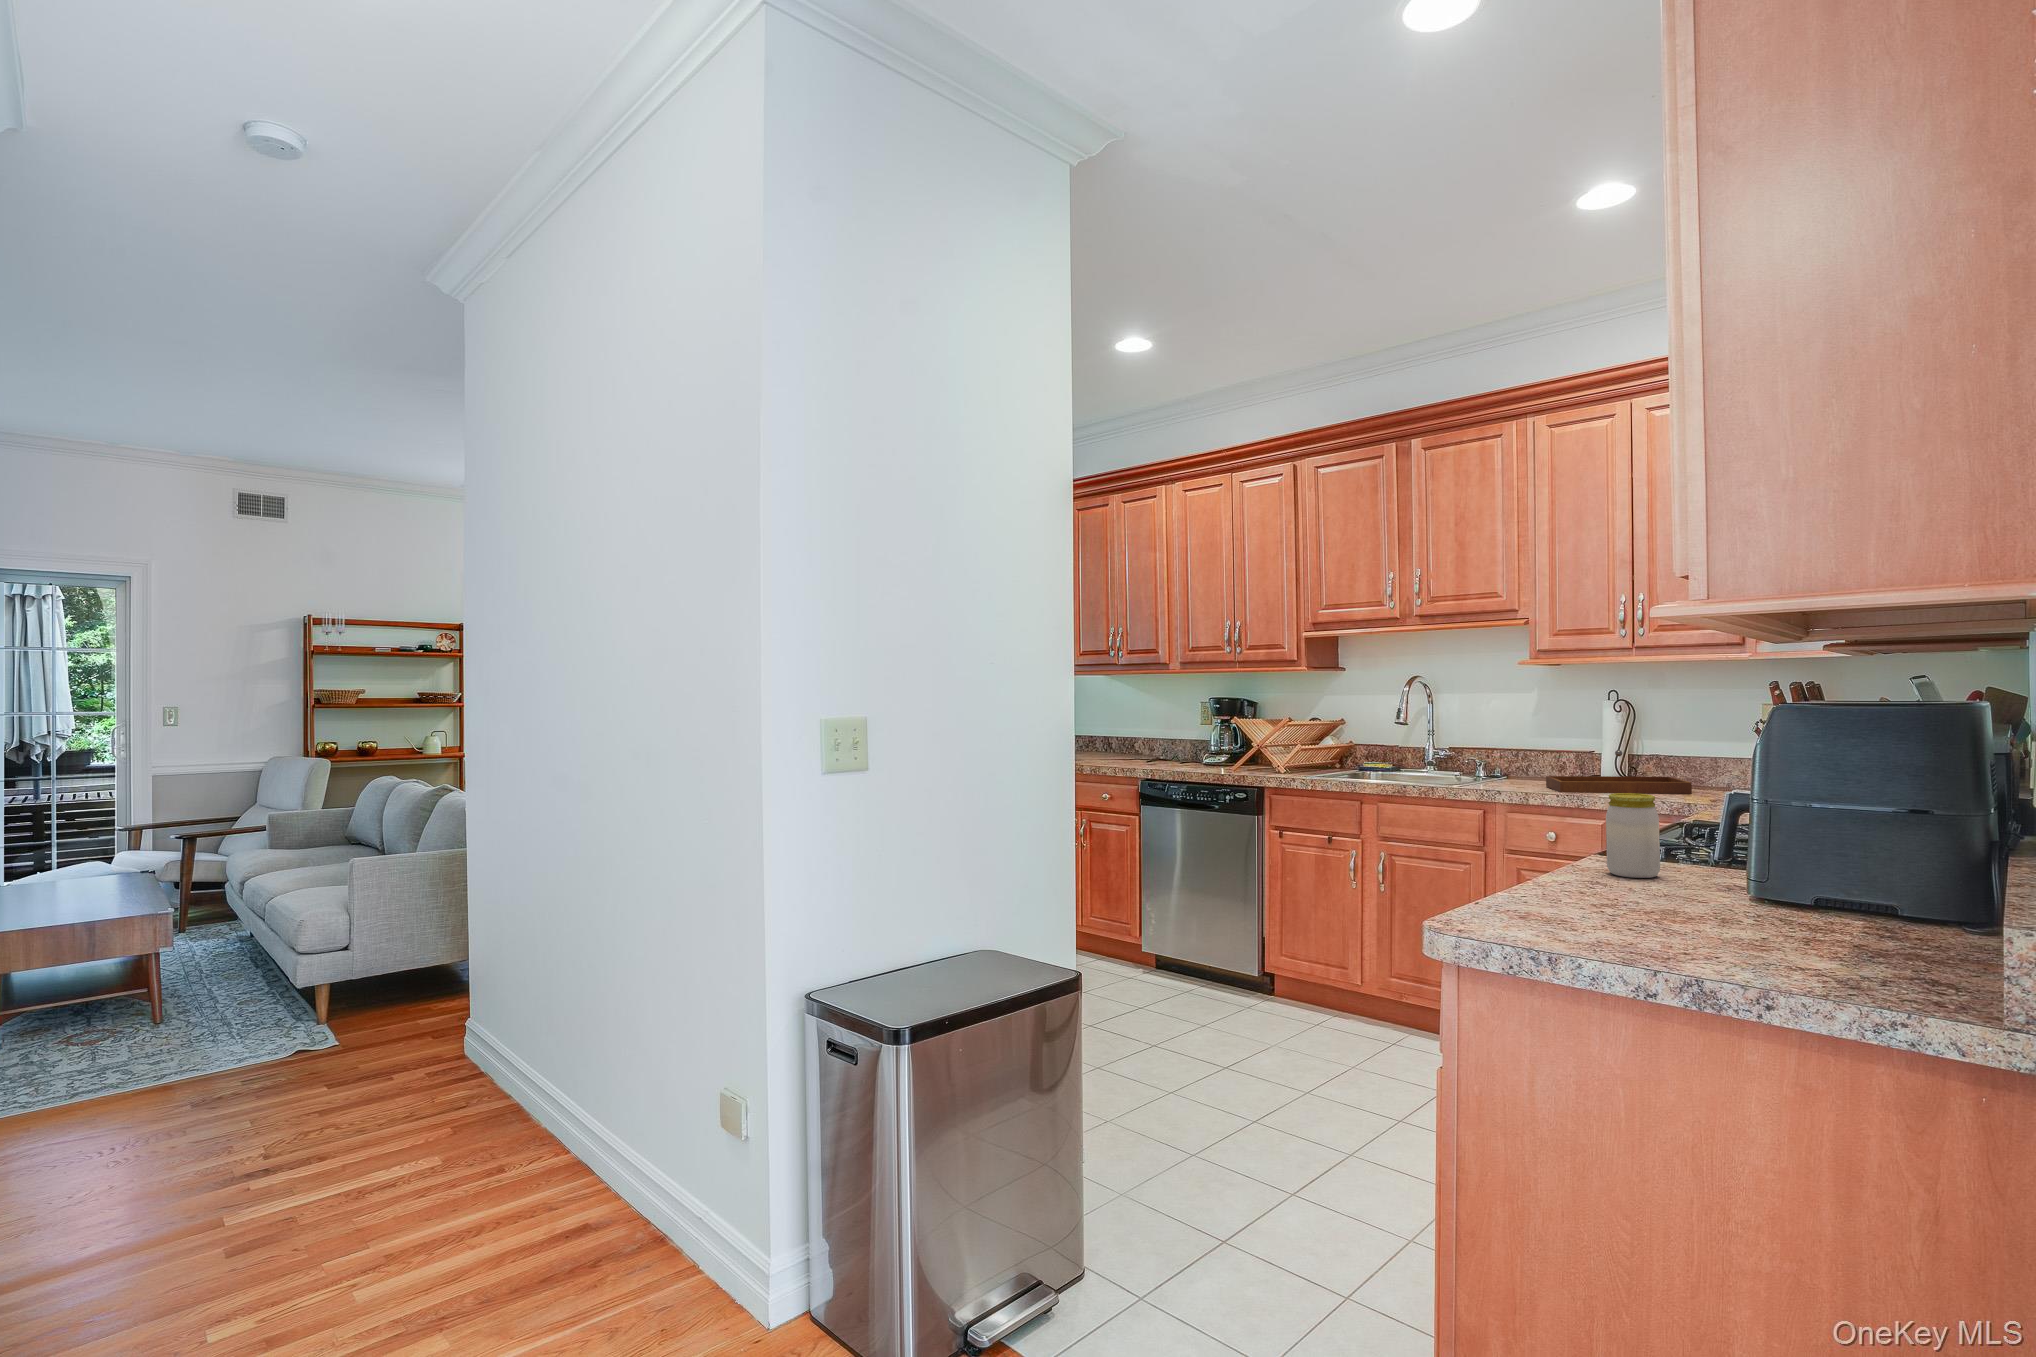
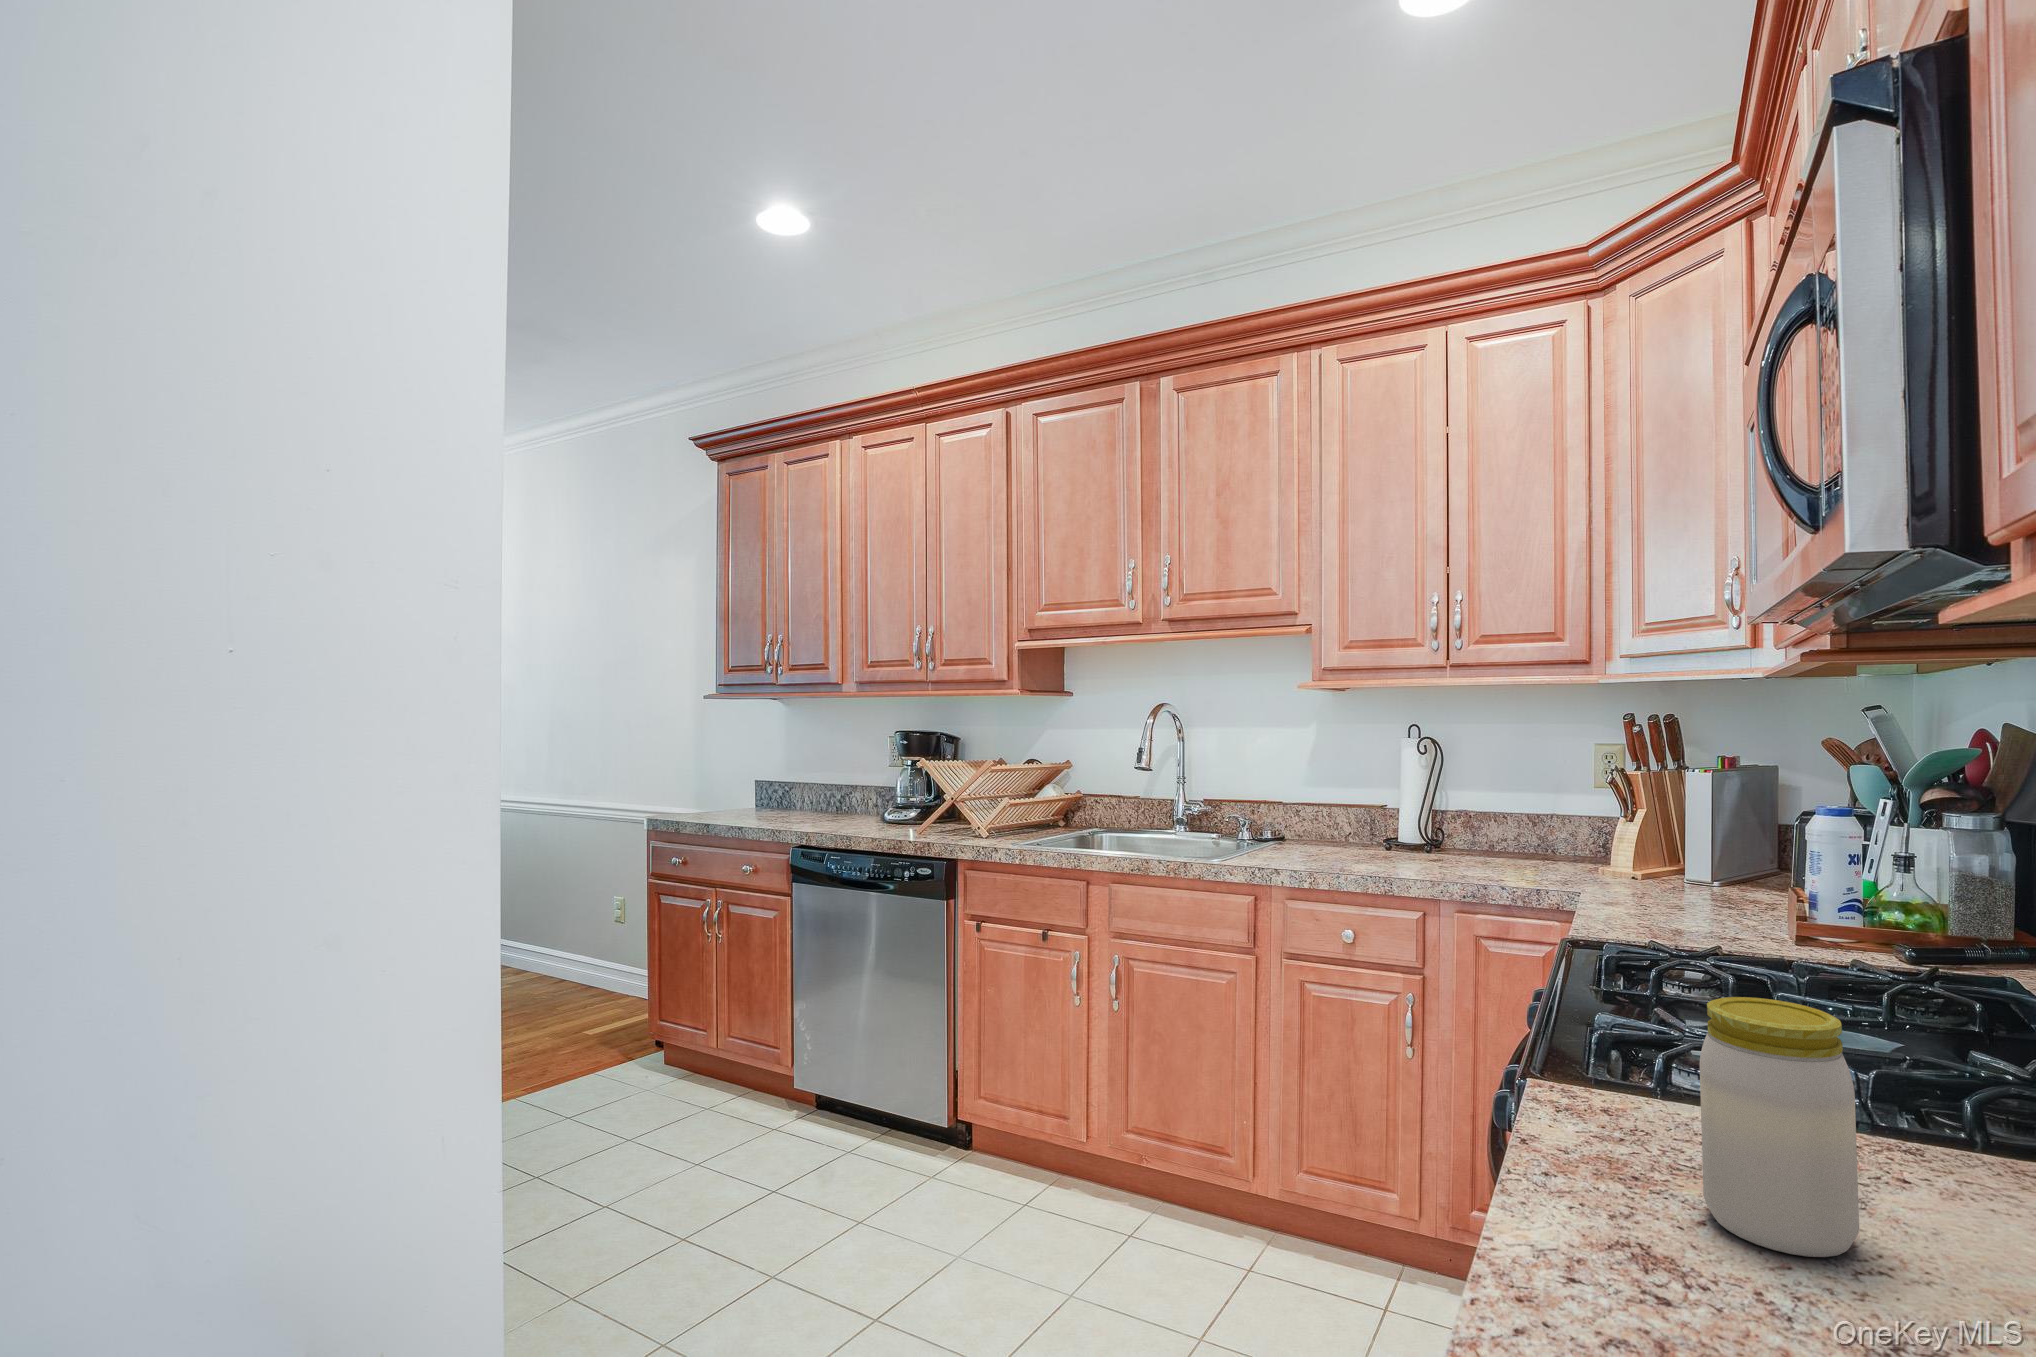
tray: present [1546,750,1692,794] -> none [1334,807,1528,871]

